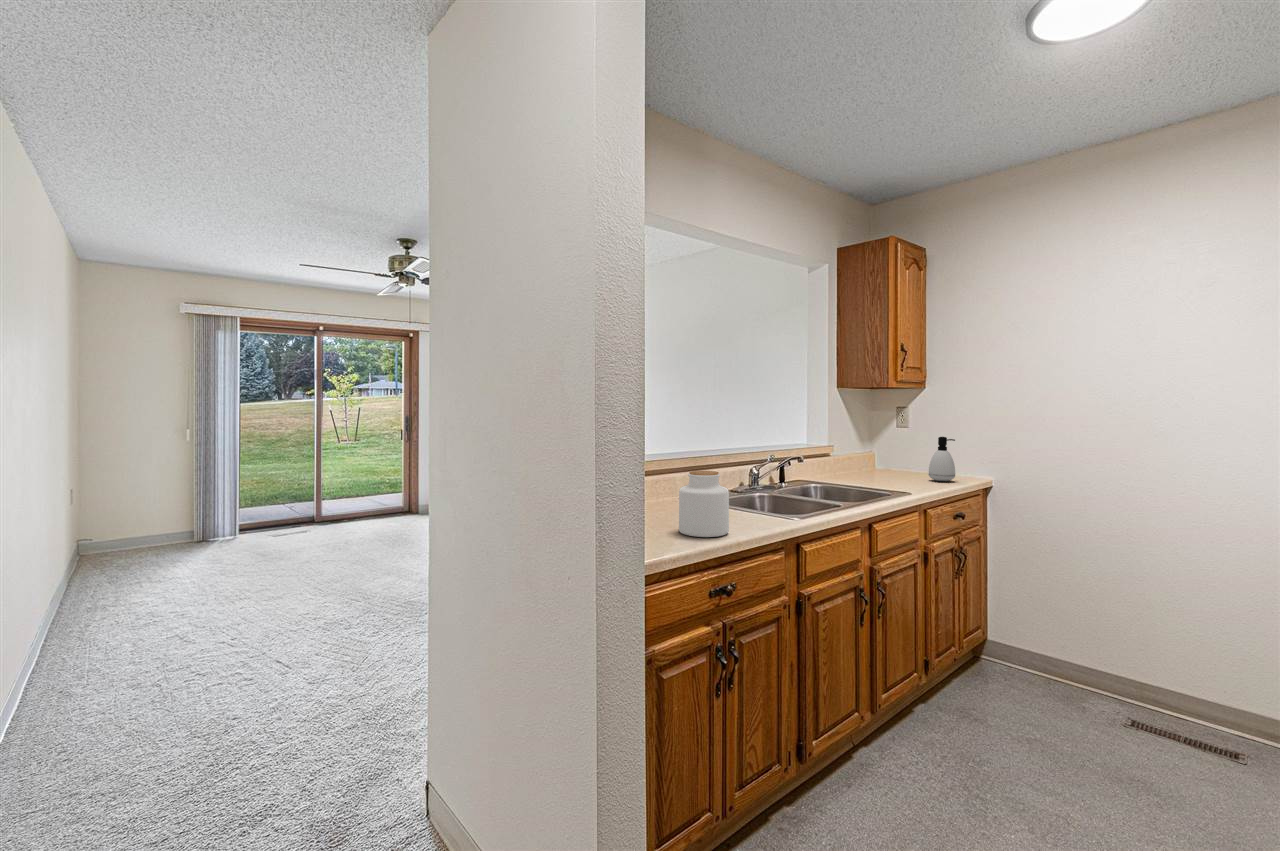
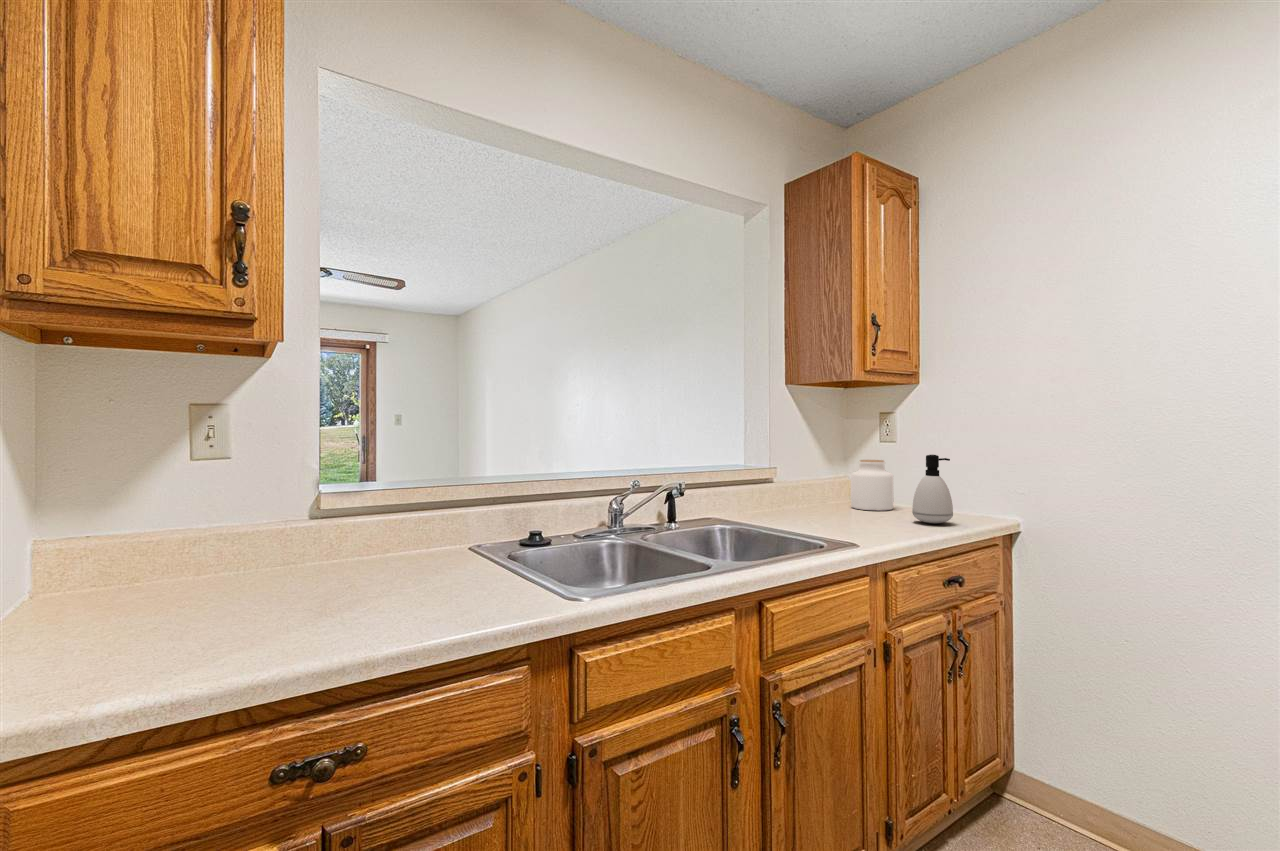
jar: present [679,471,729,537] -> present [851,460,893,510]

